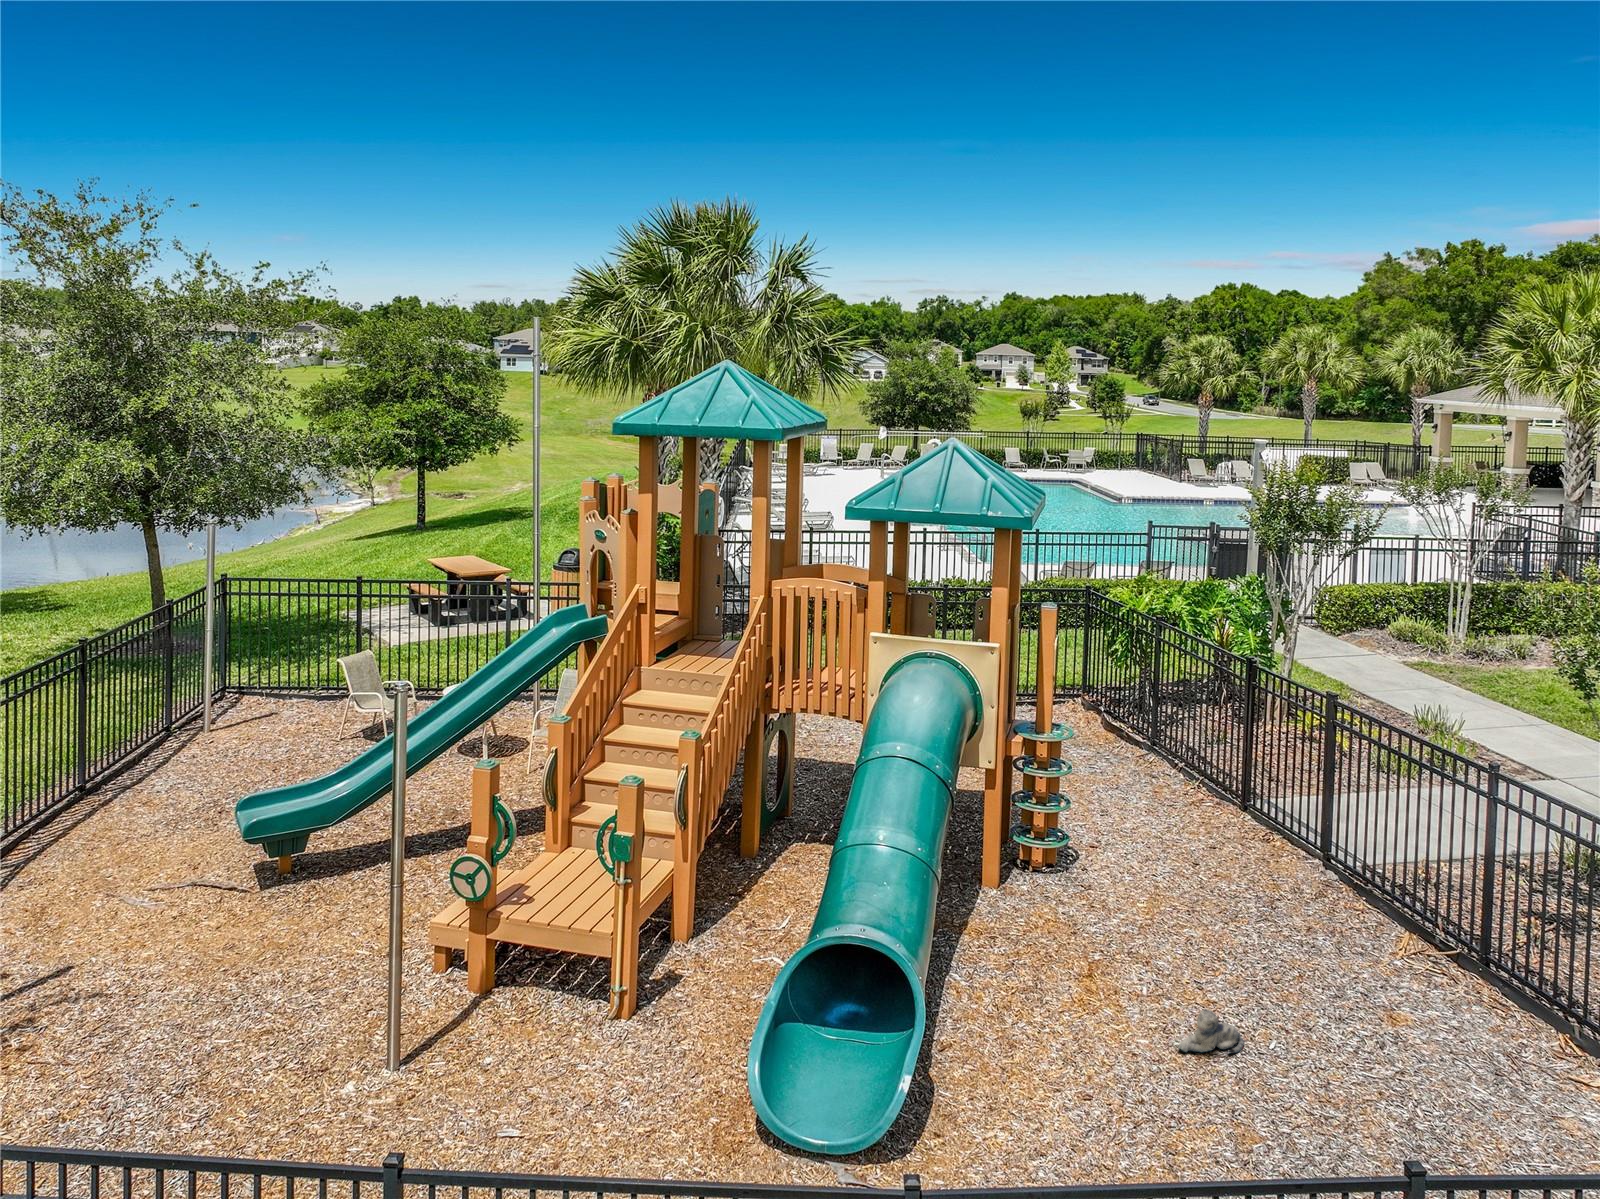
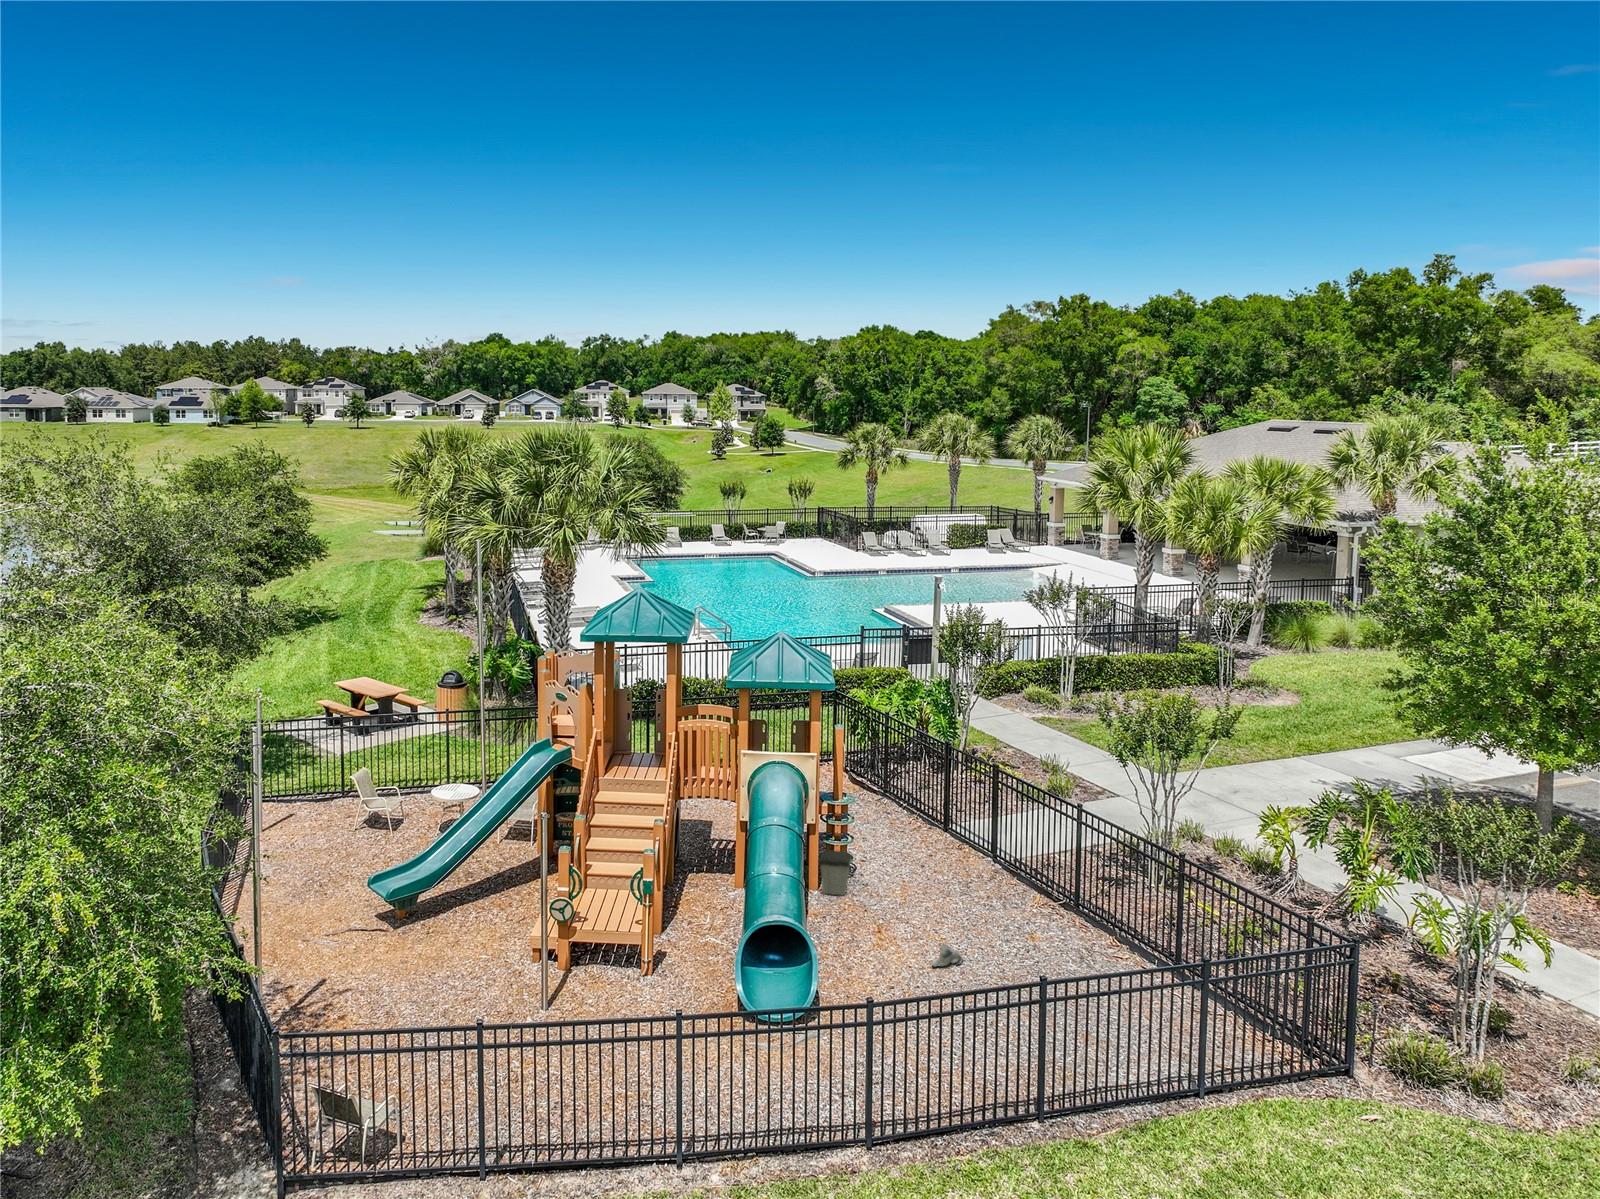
trash can: none [1001,817,1062,895] -> present [819,850,852,895]

